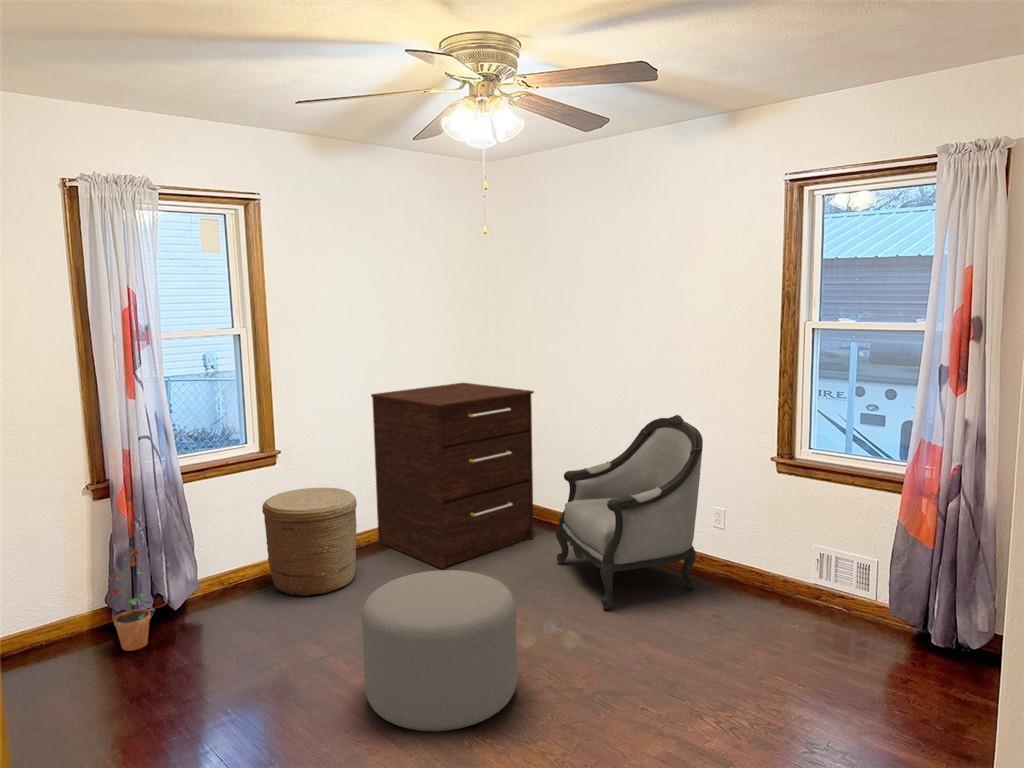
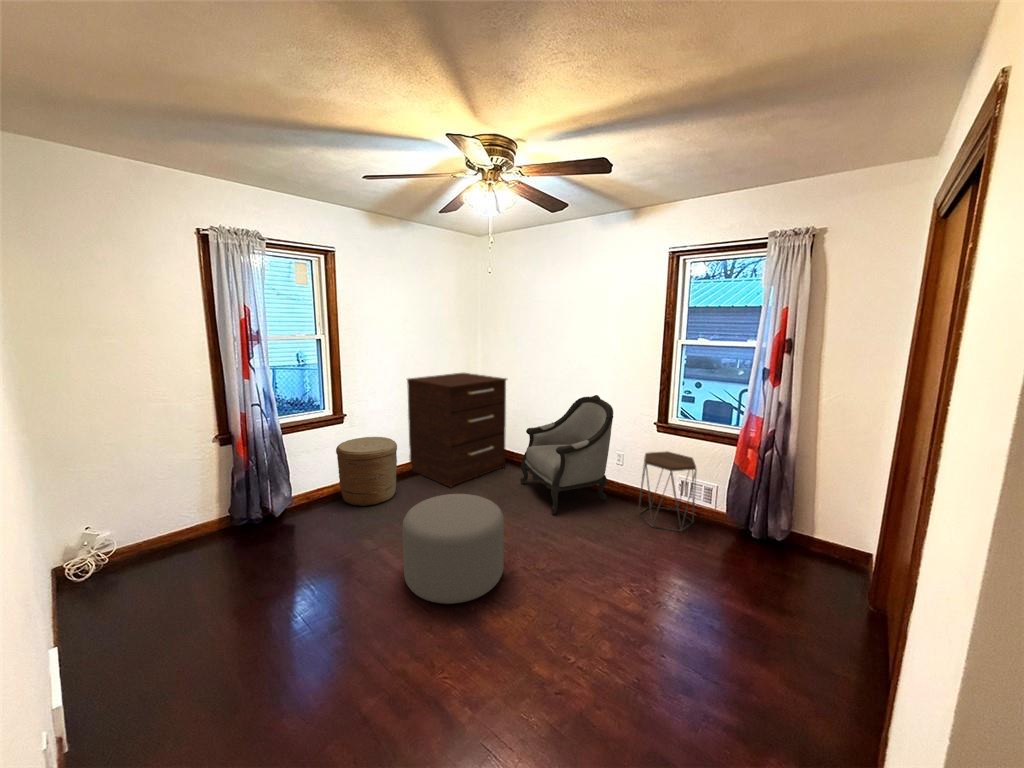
side table: none [746,506,839,636] -> present [638,452,697,531]
potted plant: present [109,547,151,651] -> none [230,477,259,546]

